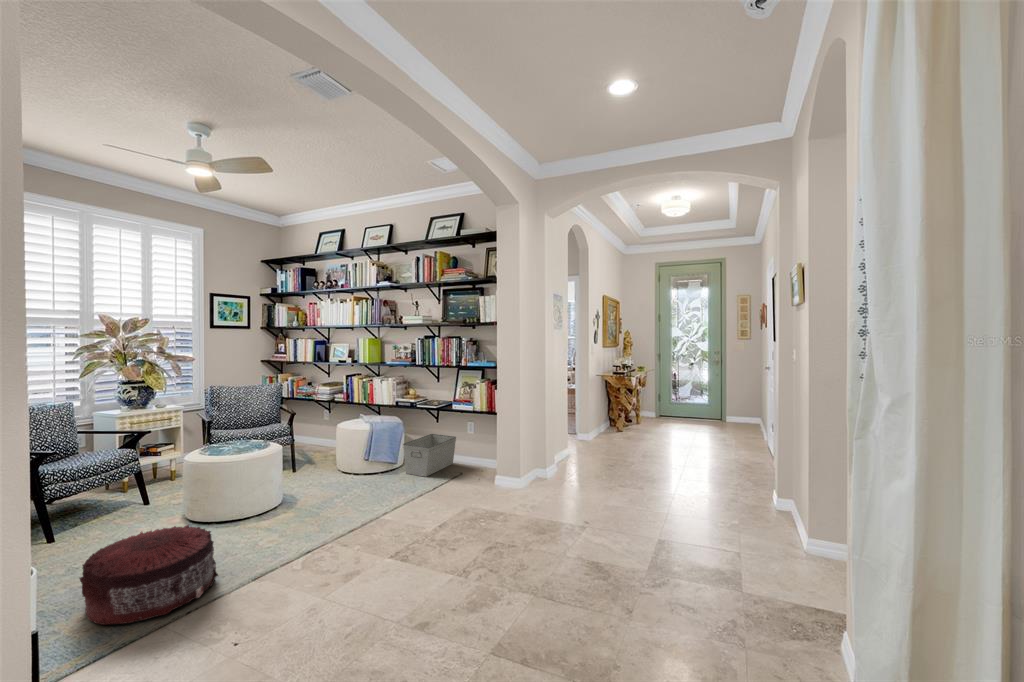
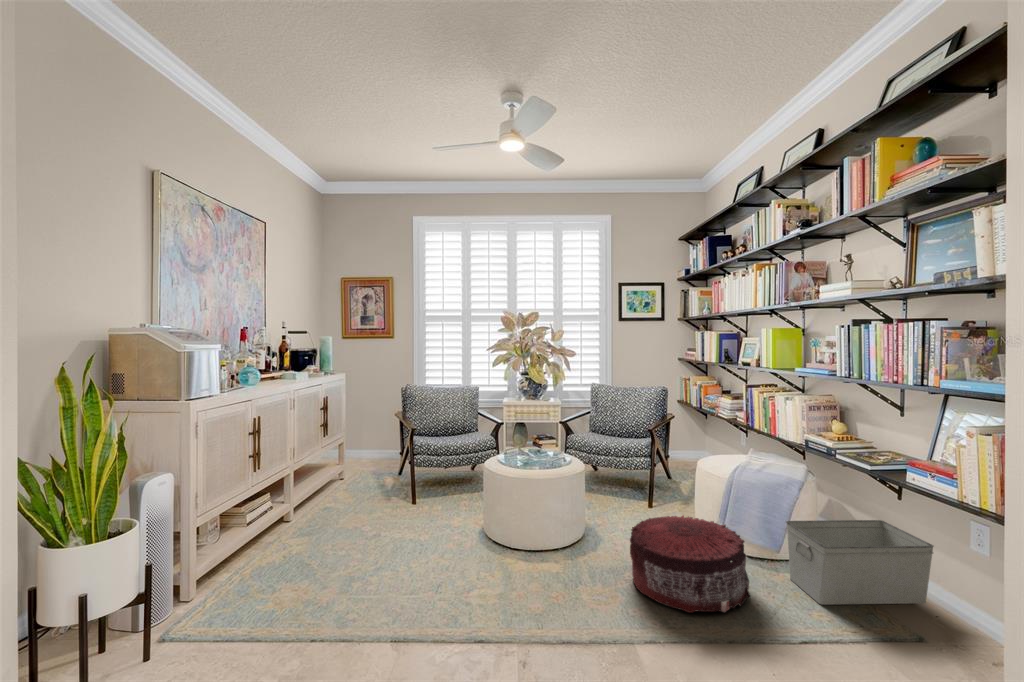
pouf: present [80,525,218,625] -> present [630,515,751,613]

